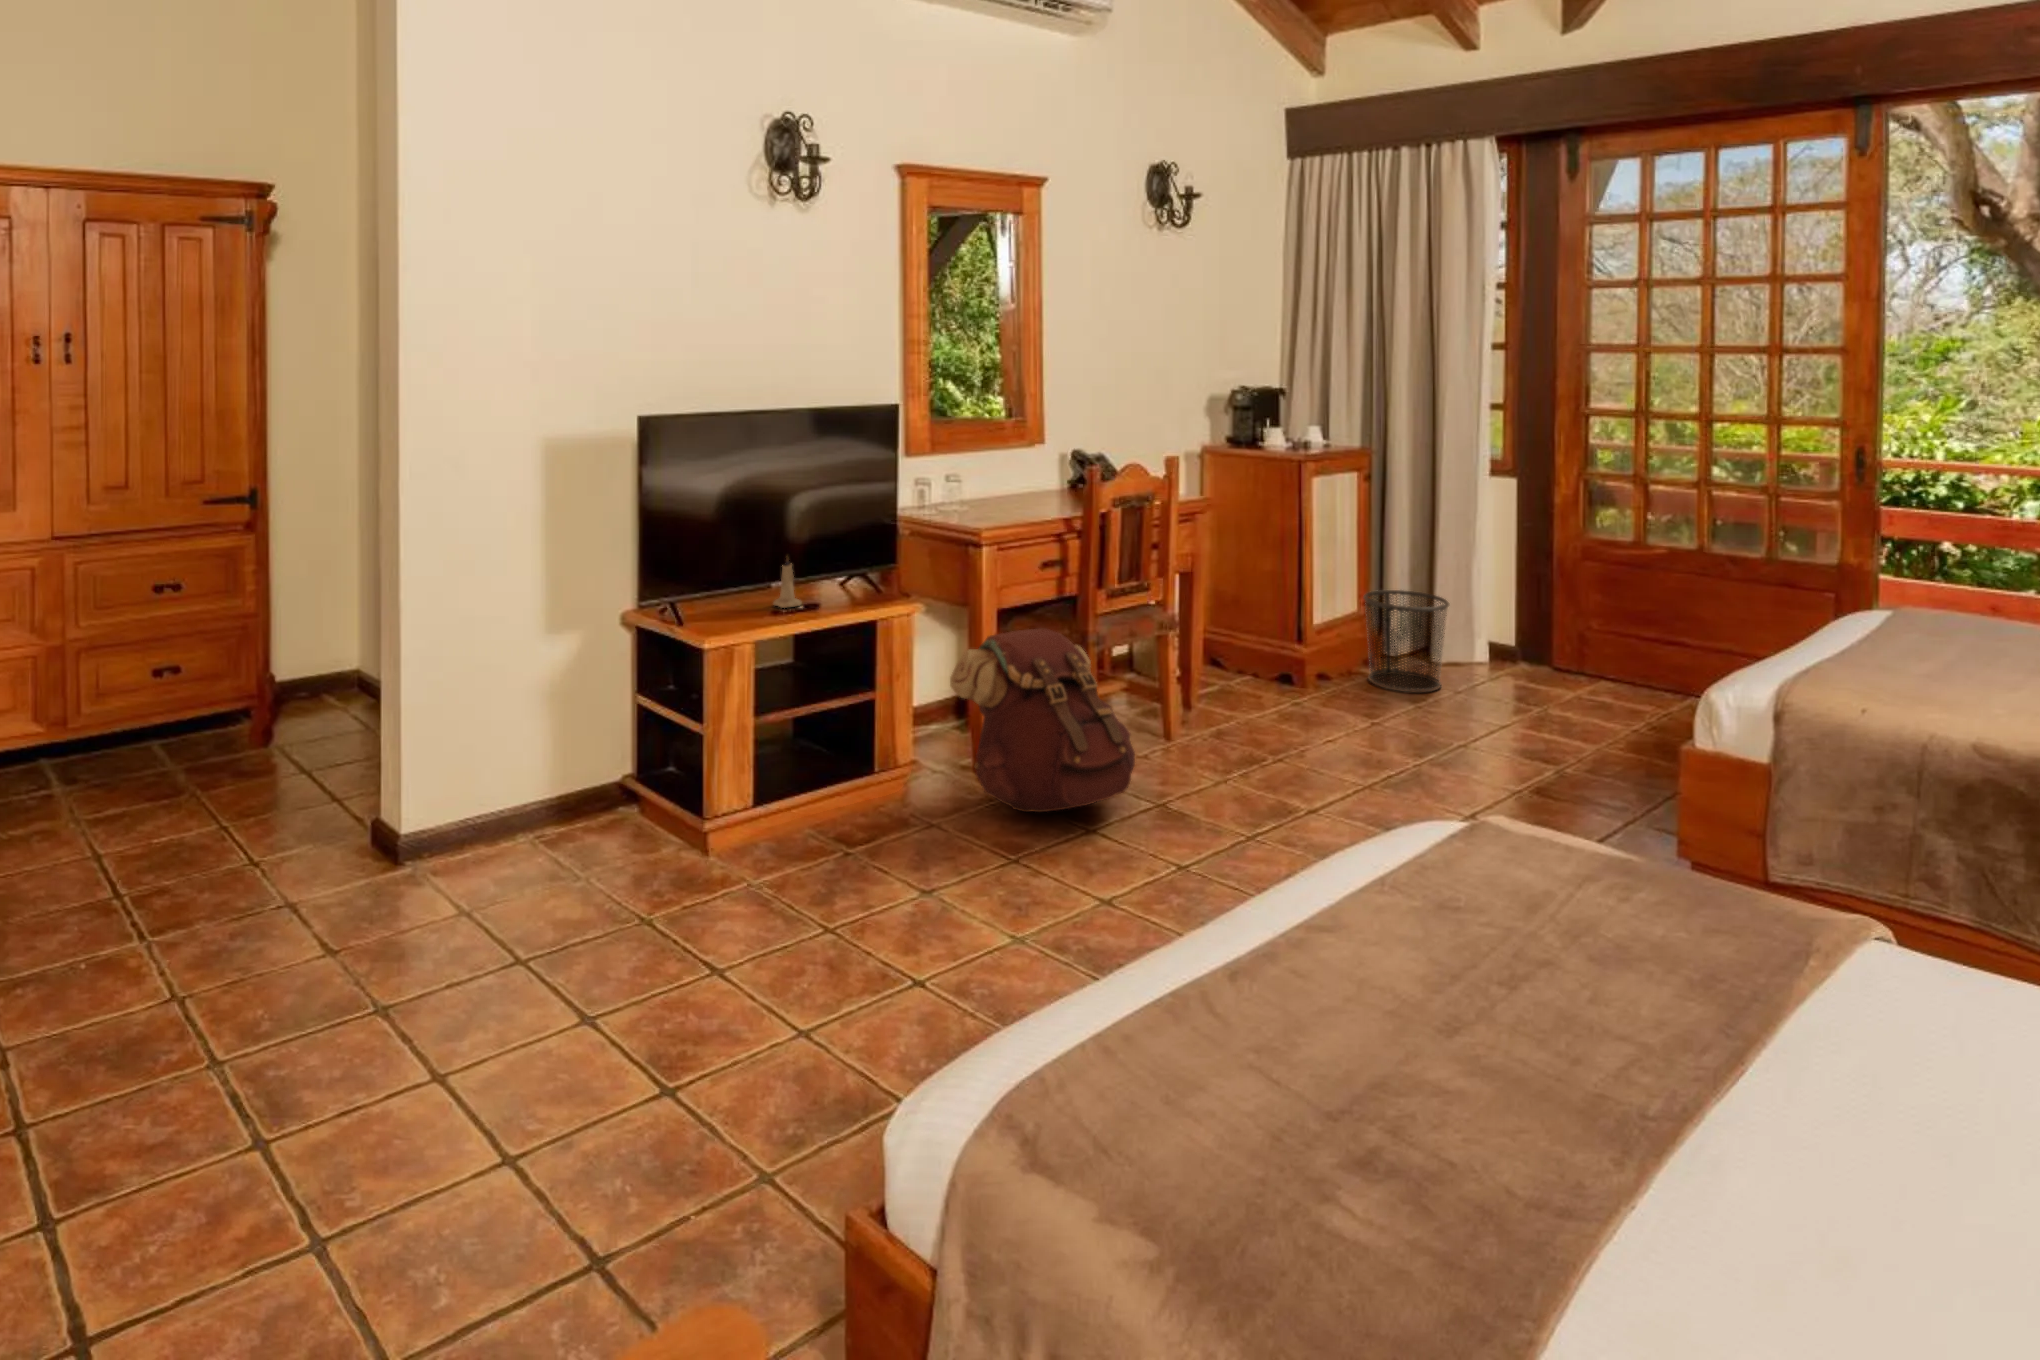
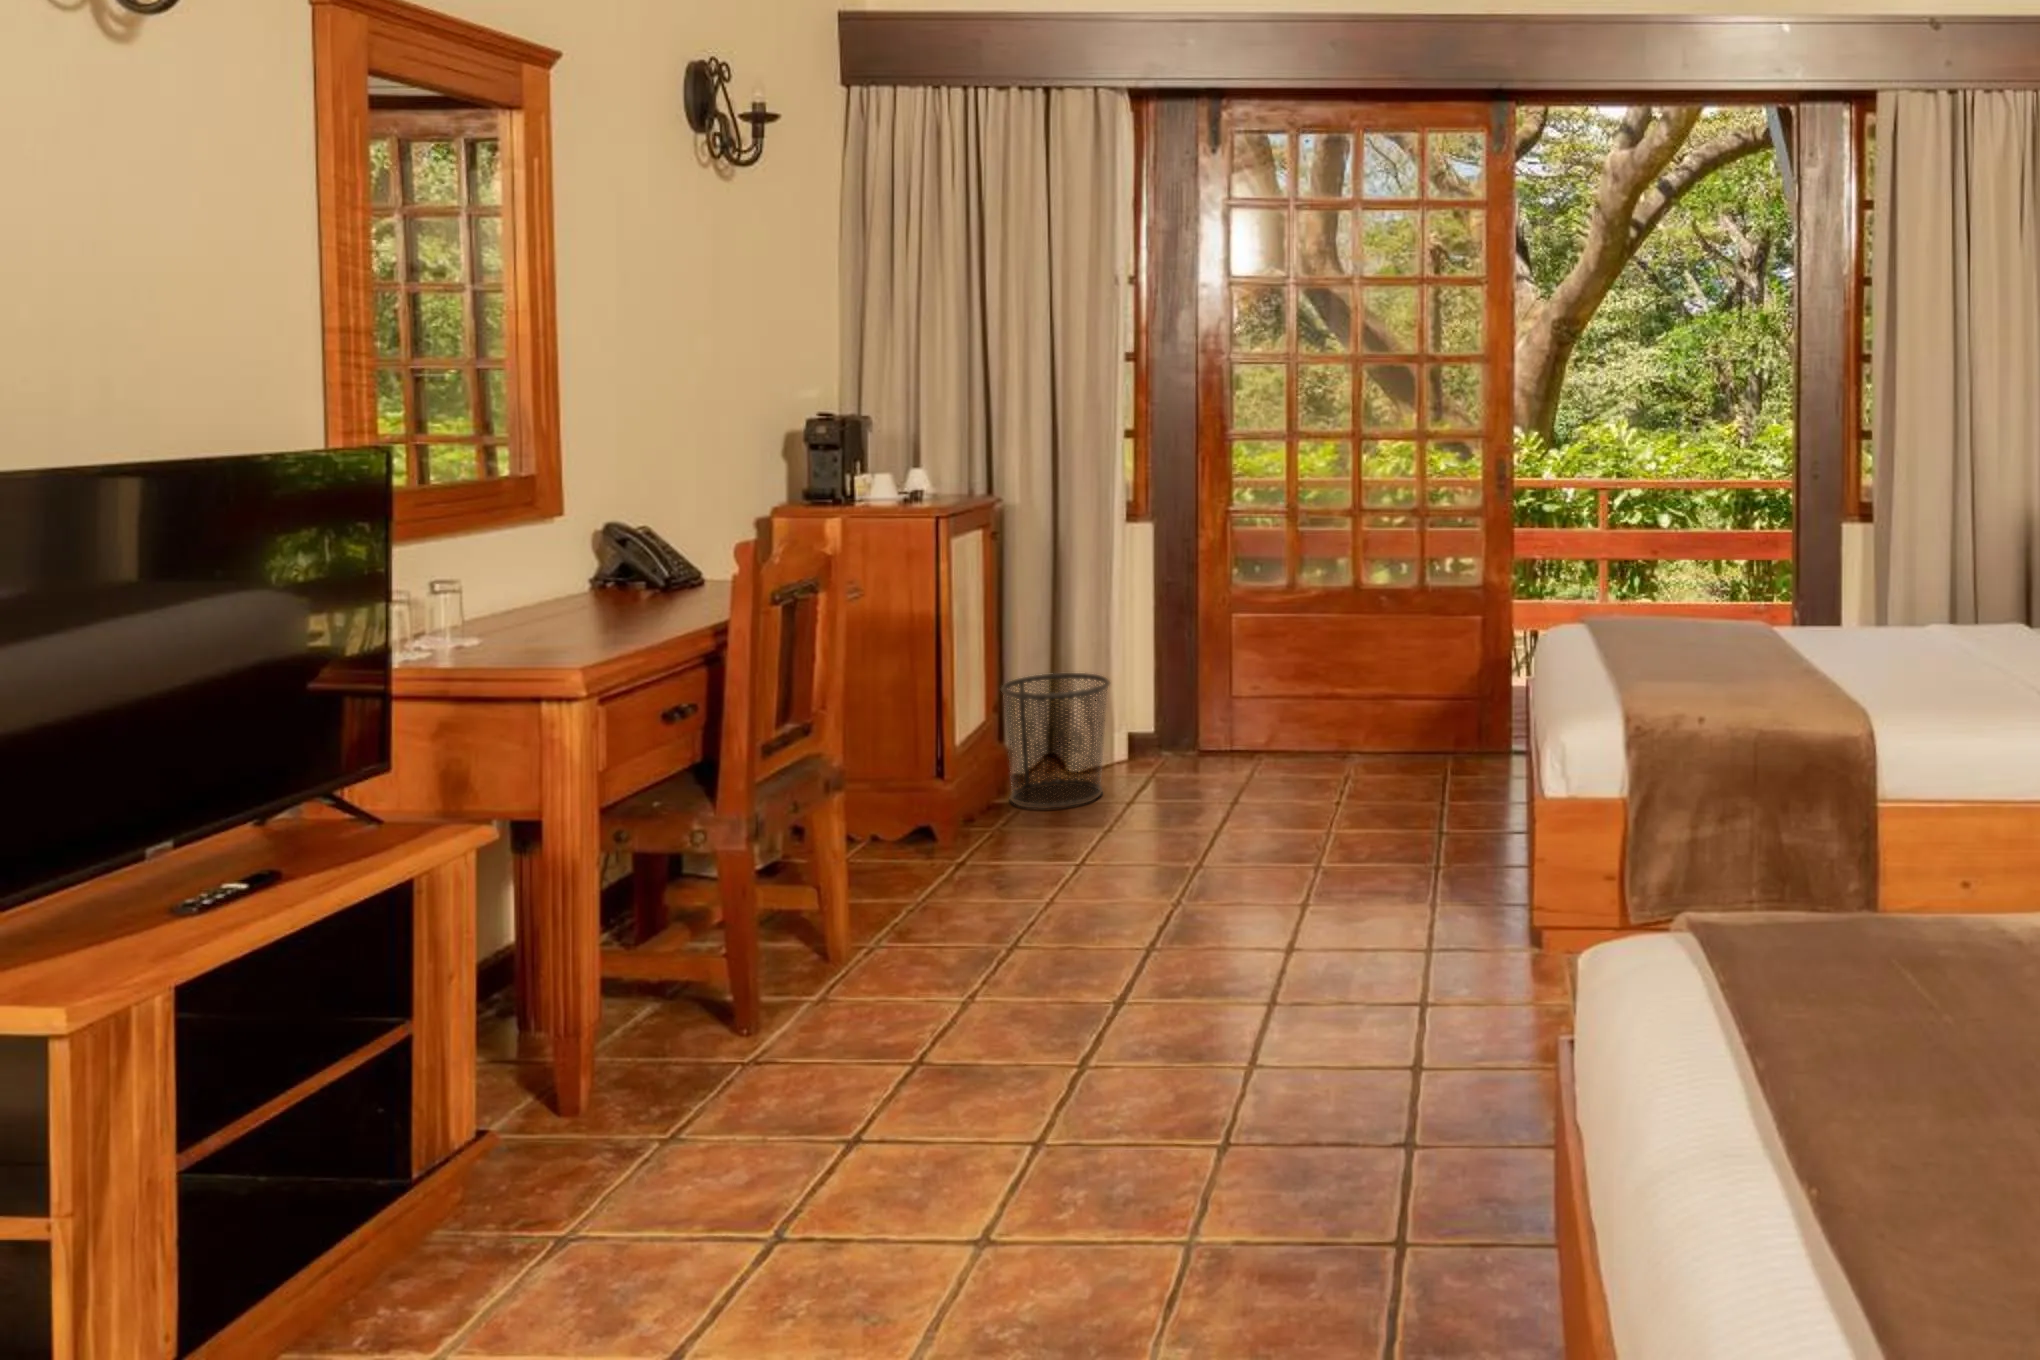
candle: present [773,558,801,608] -> none [103,788,190,915]
backpack: present [950,629,1135,812] -> none [528,822,902,1163]

